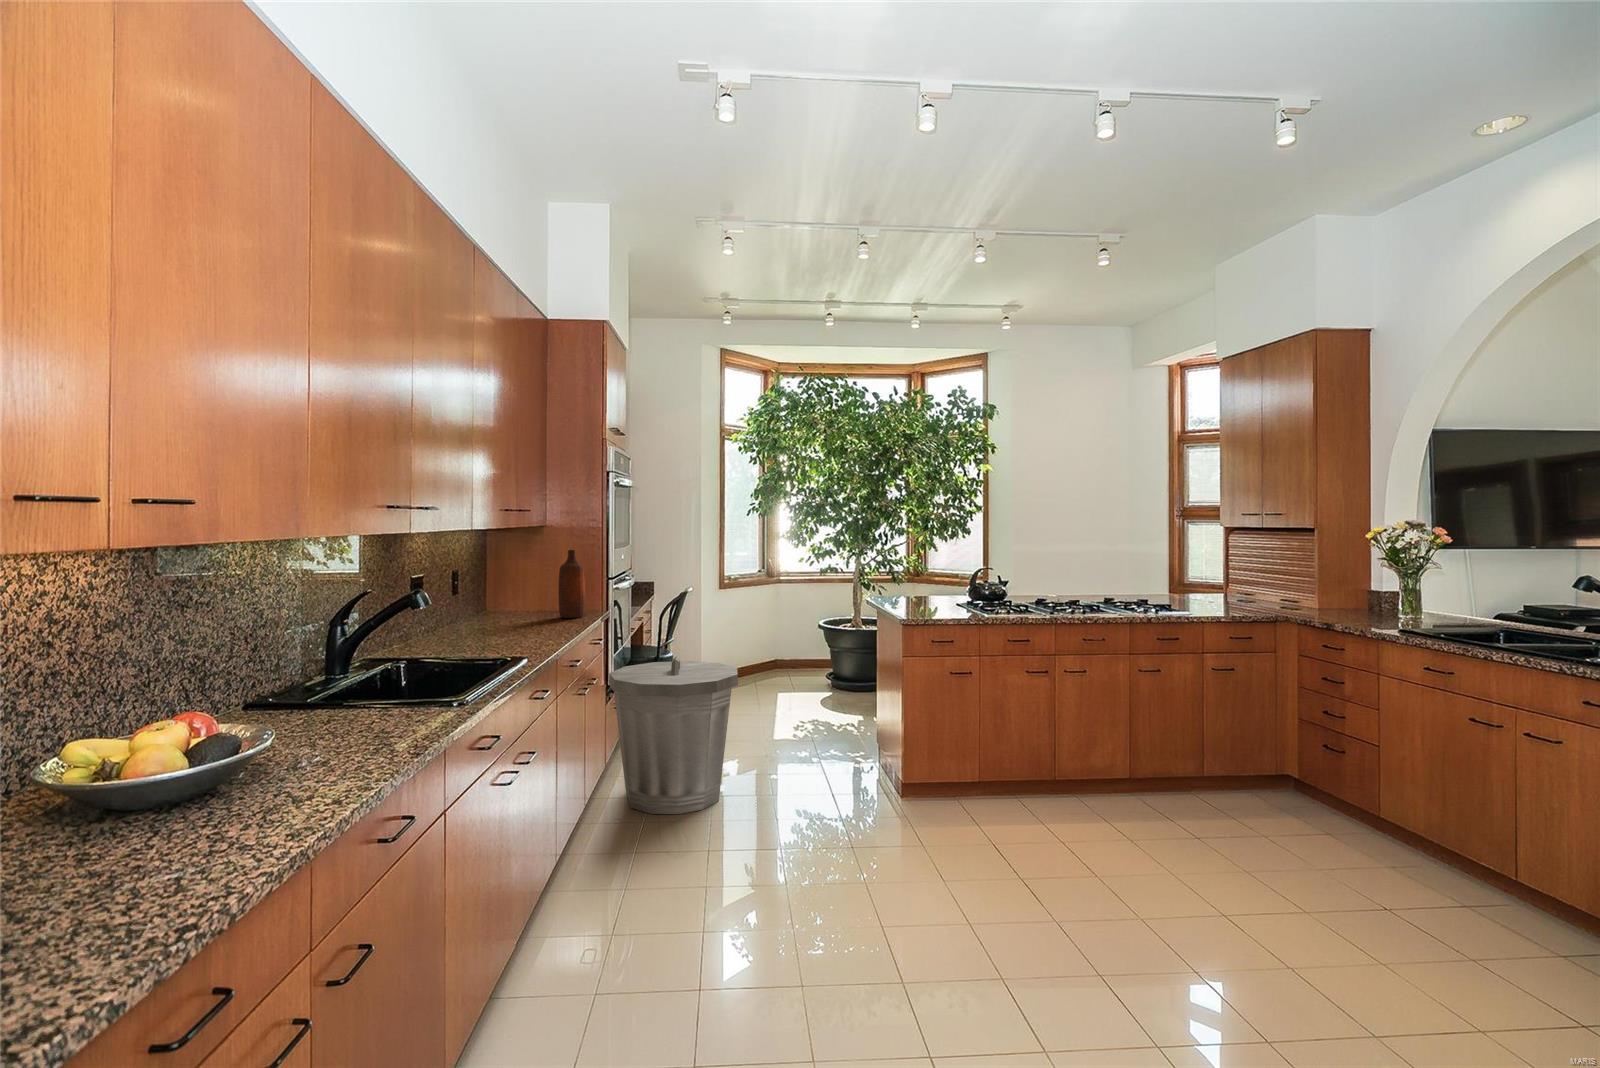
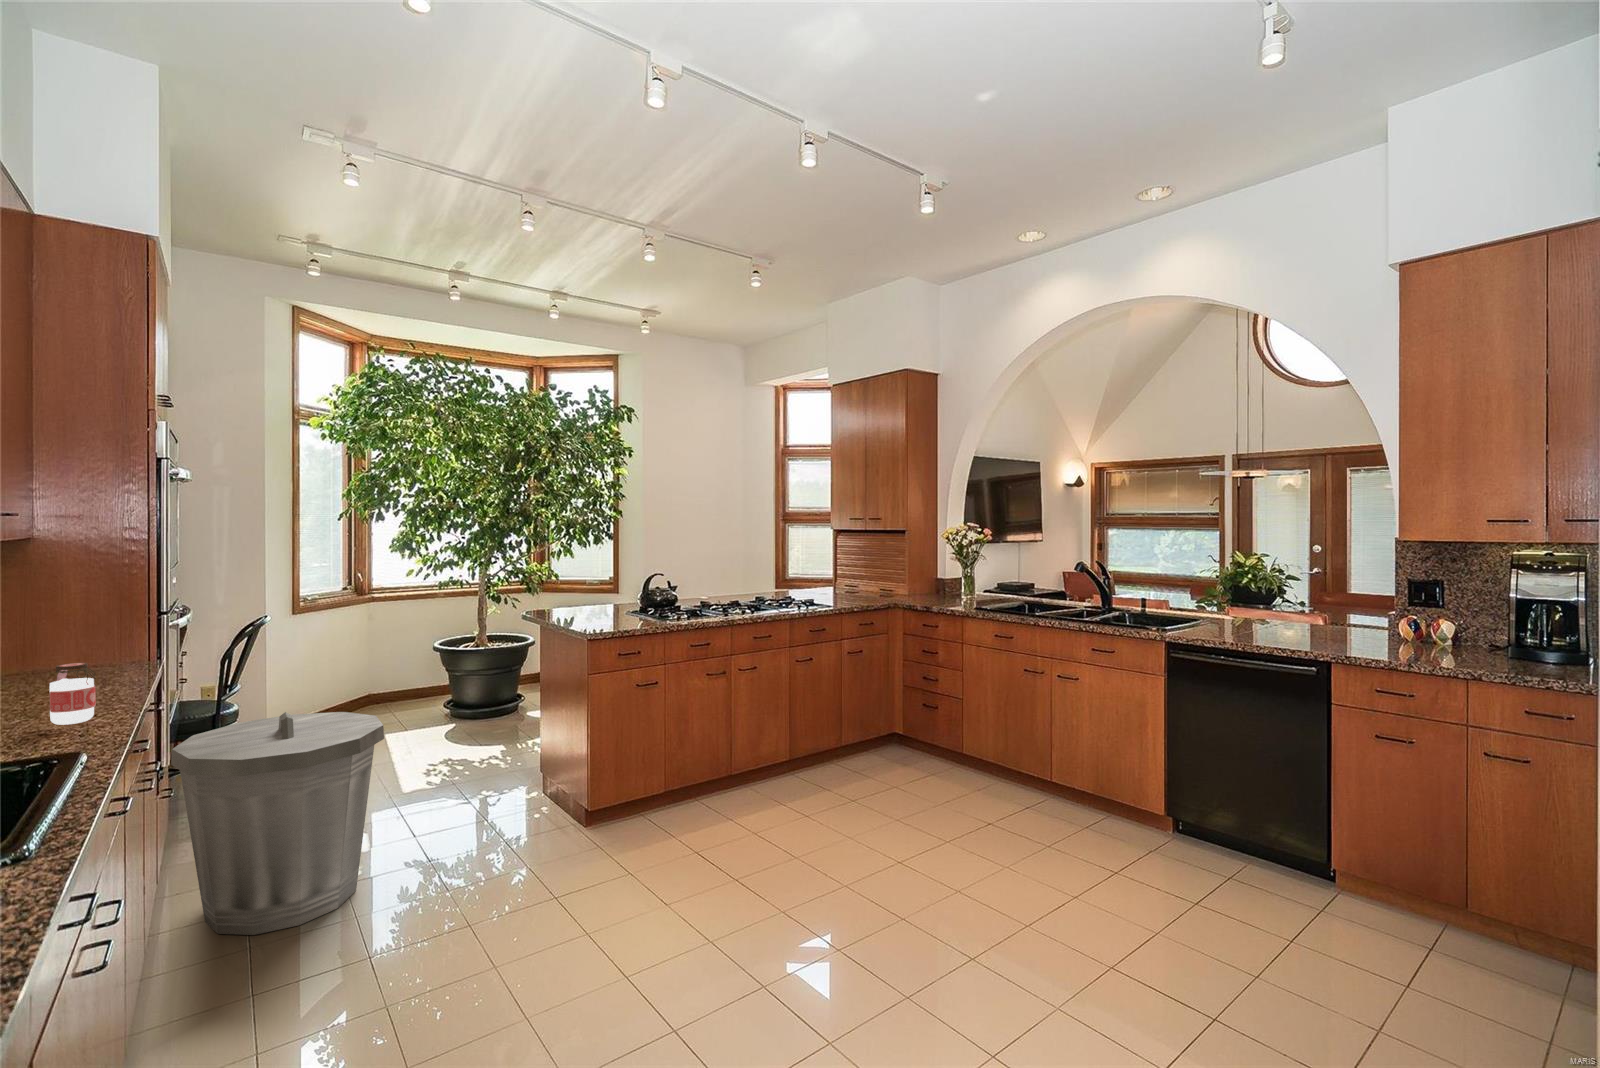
bottle: present [558,550,585,618] -> none [78,575,128,679]
jar: none [530,603,552,641] -> present [50,663,96,725]

